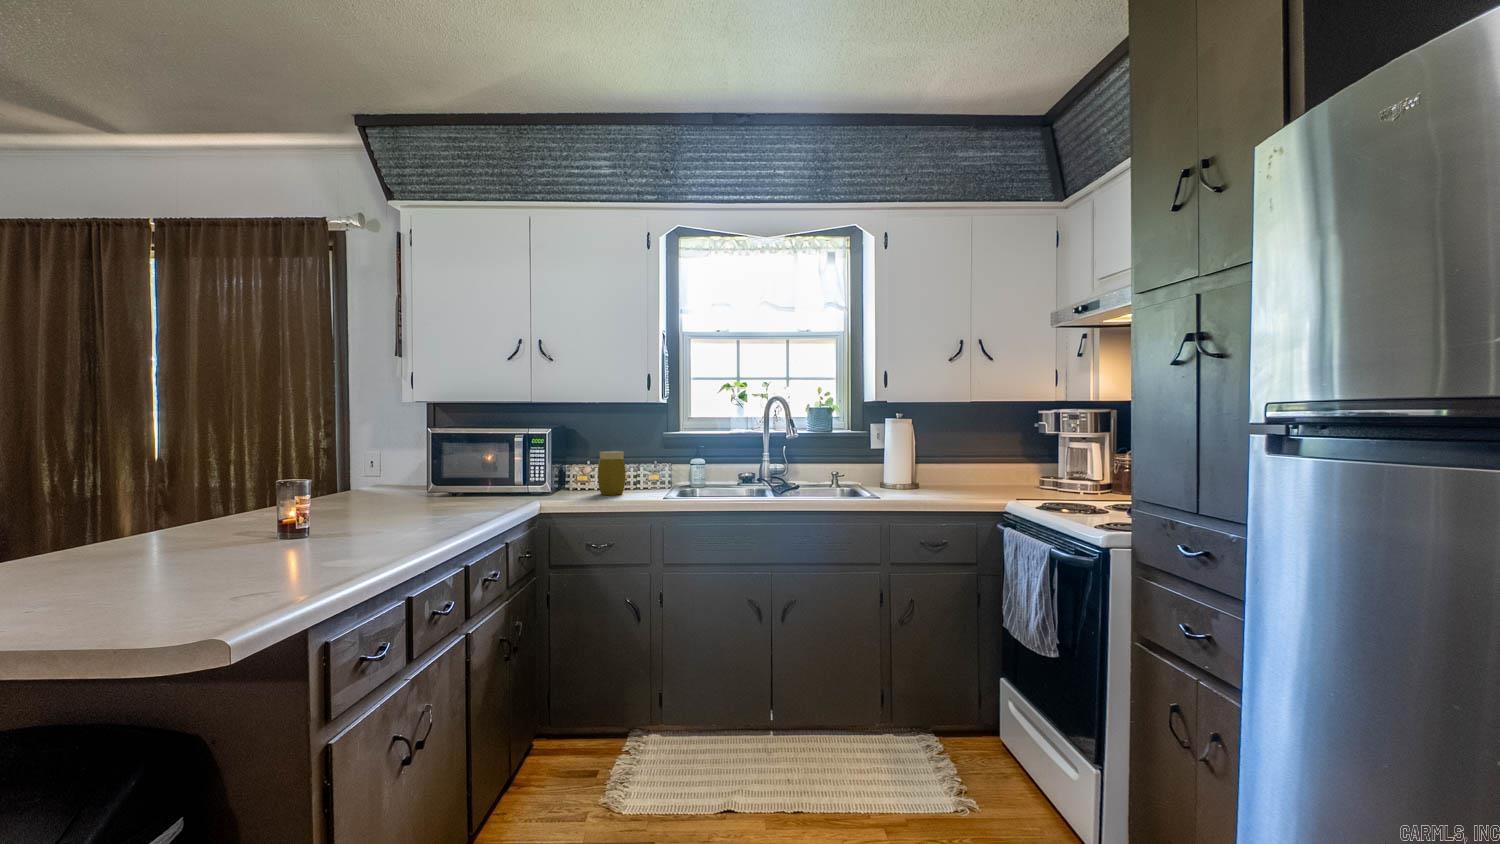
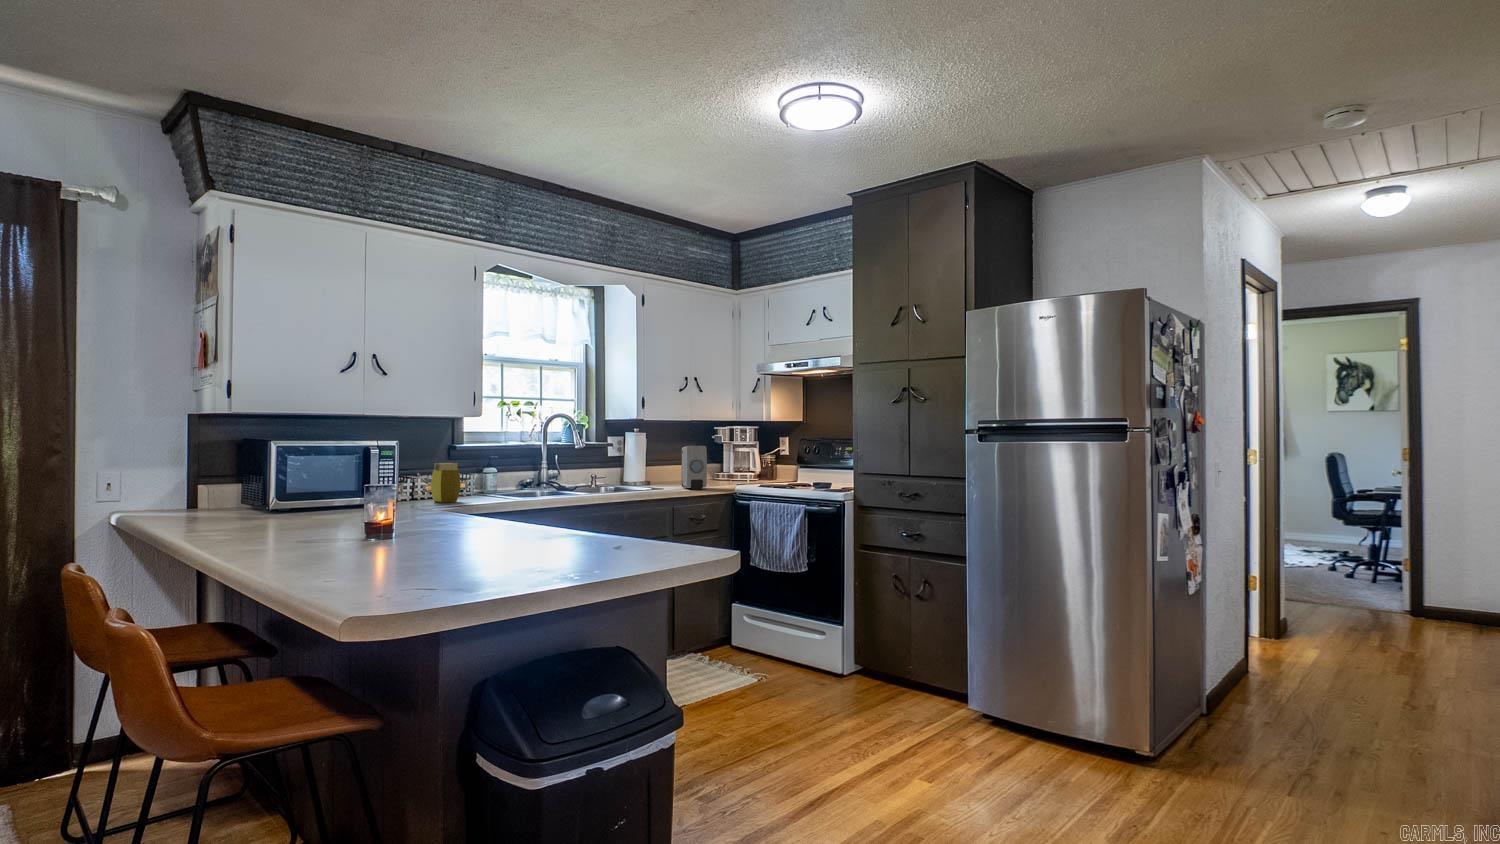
soap dispenser: none [937,435,974,499] -> present [682,446,707,490]

